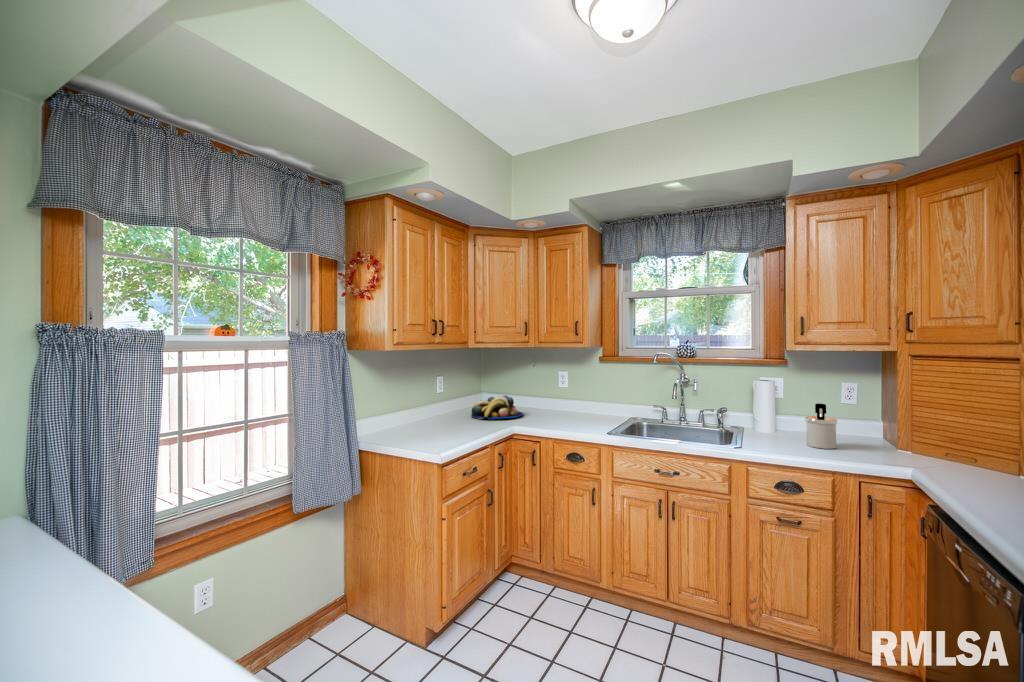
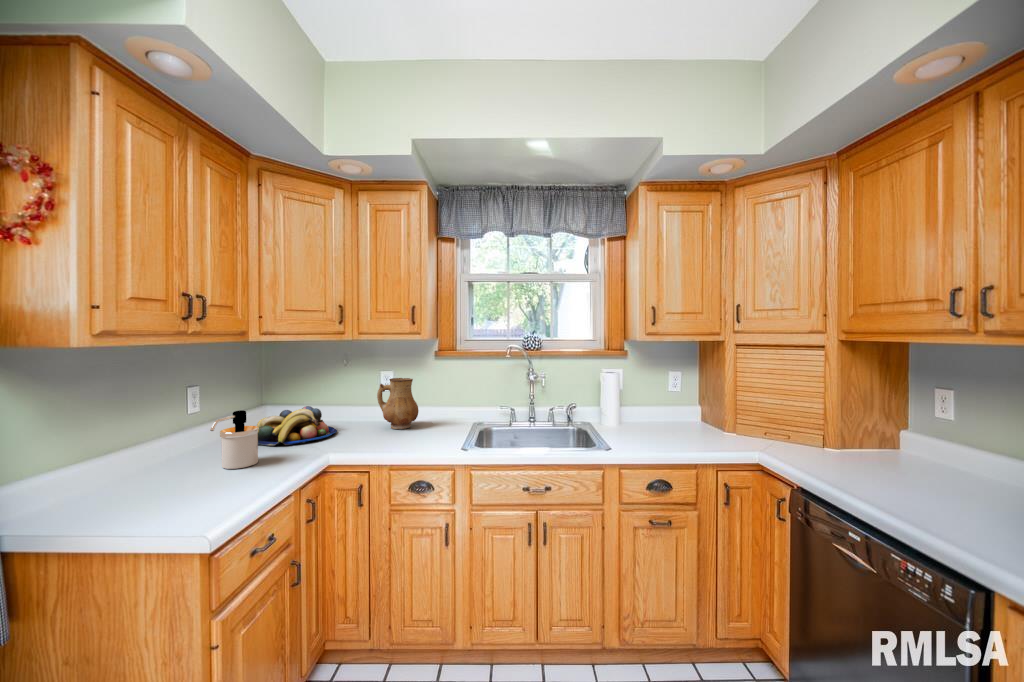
ceramic pitcher: none [552,378,584,418] -> present [377,378,419,429]
soap dispenser: present [805,404,837,449] -> present [210,410,259,469]

